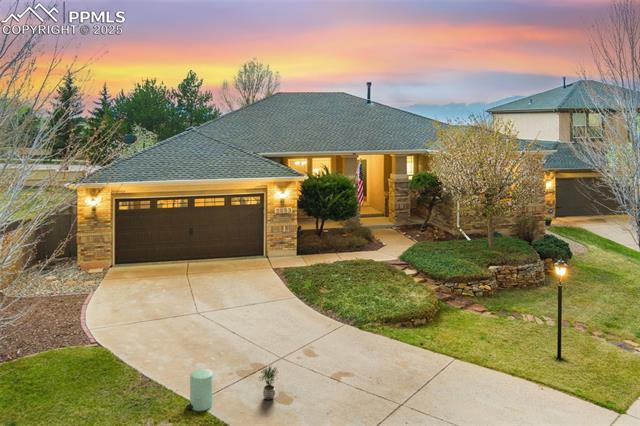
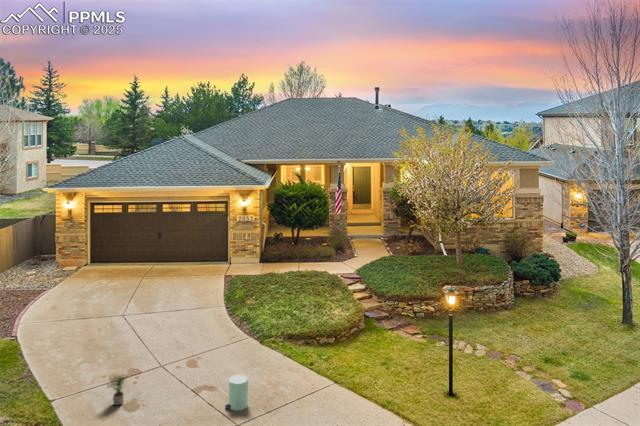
trash can: present [186,369,213,411] -> present [225,375,248,411]

